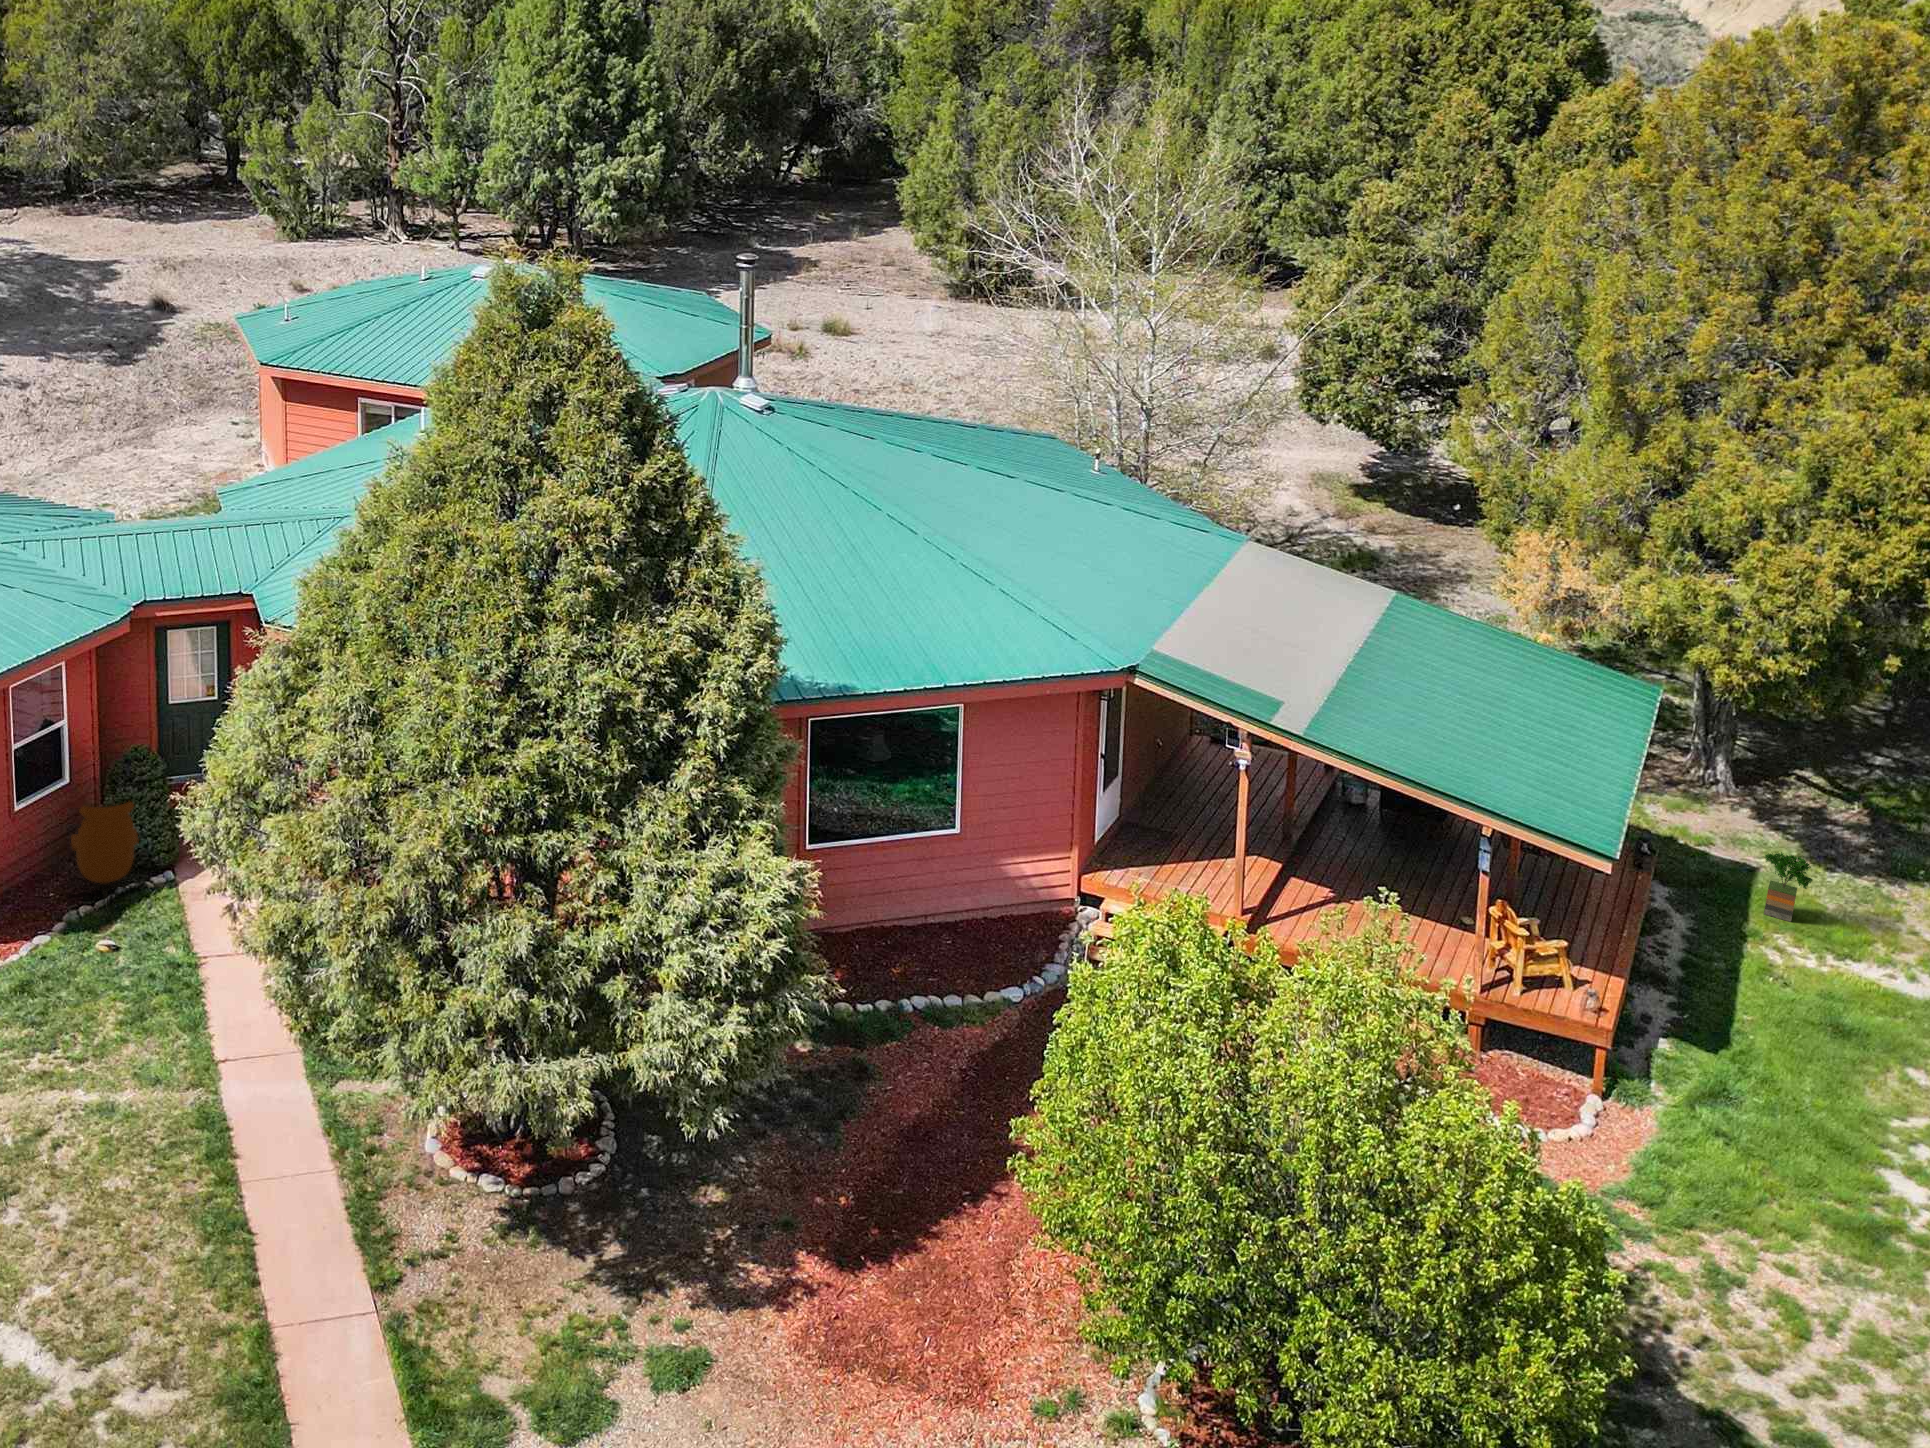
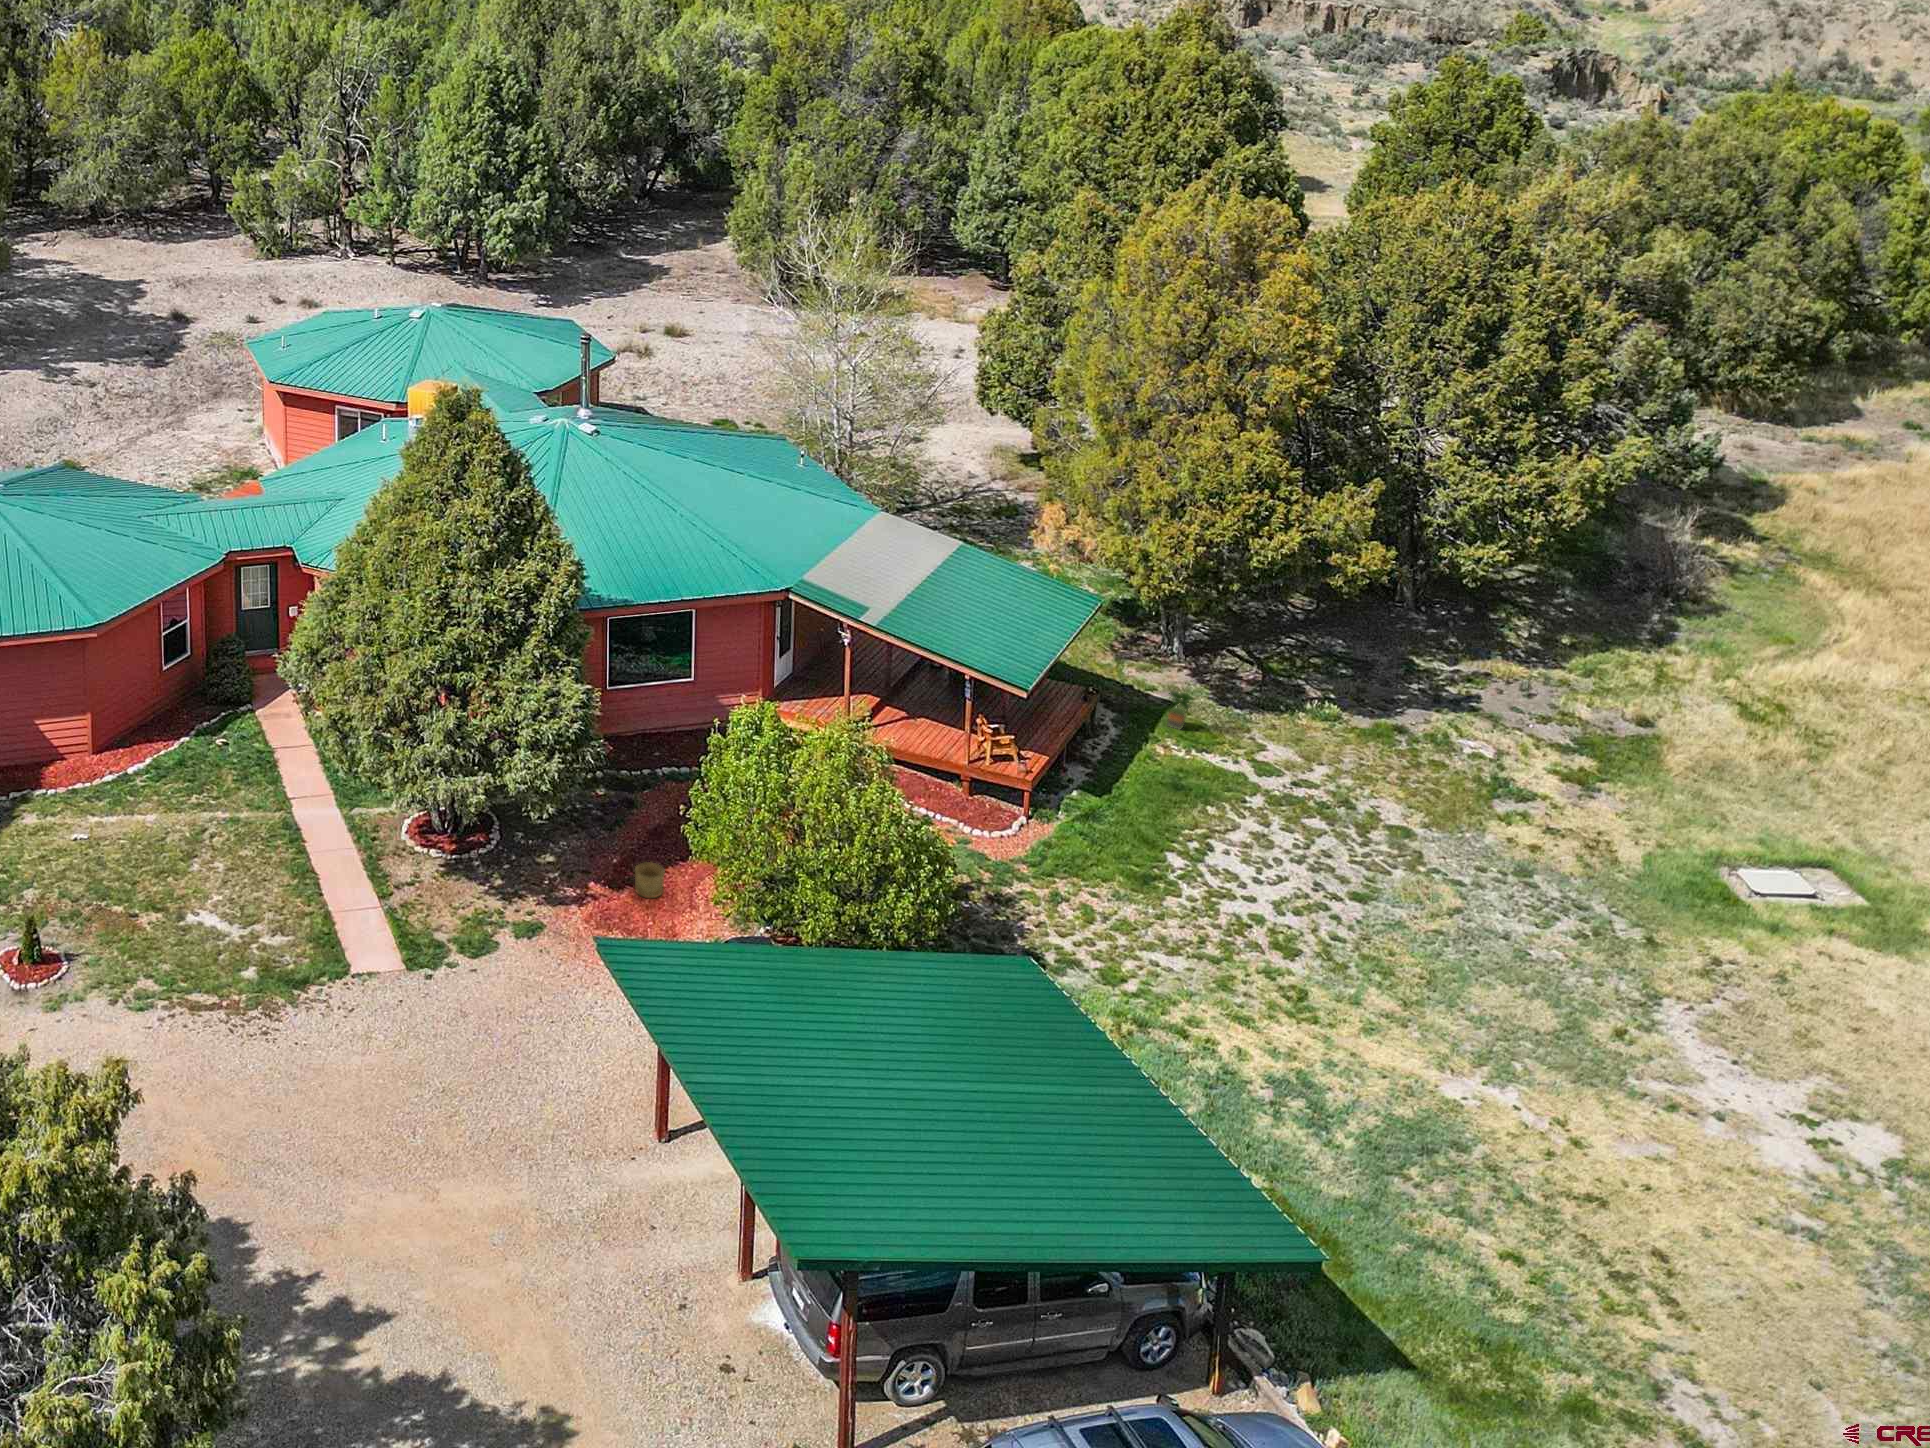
lounge chair: present [69,801,139,909] -> none [192,665,233,727]
wooden bucket: none [888,1213,949,1293] -> present [635,862,665,898]

